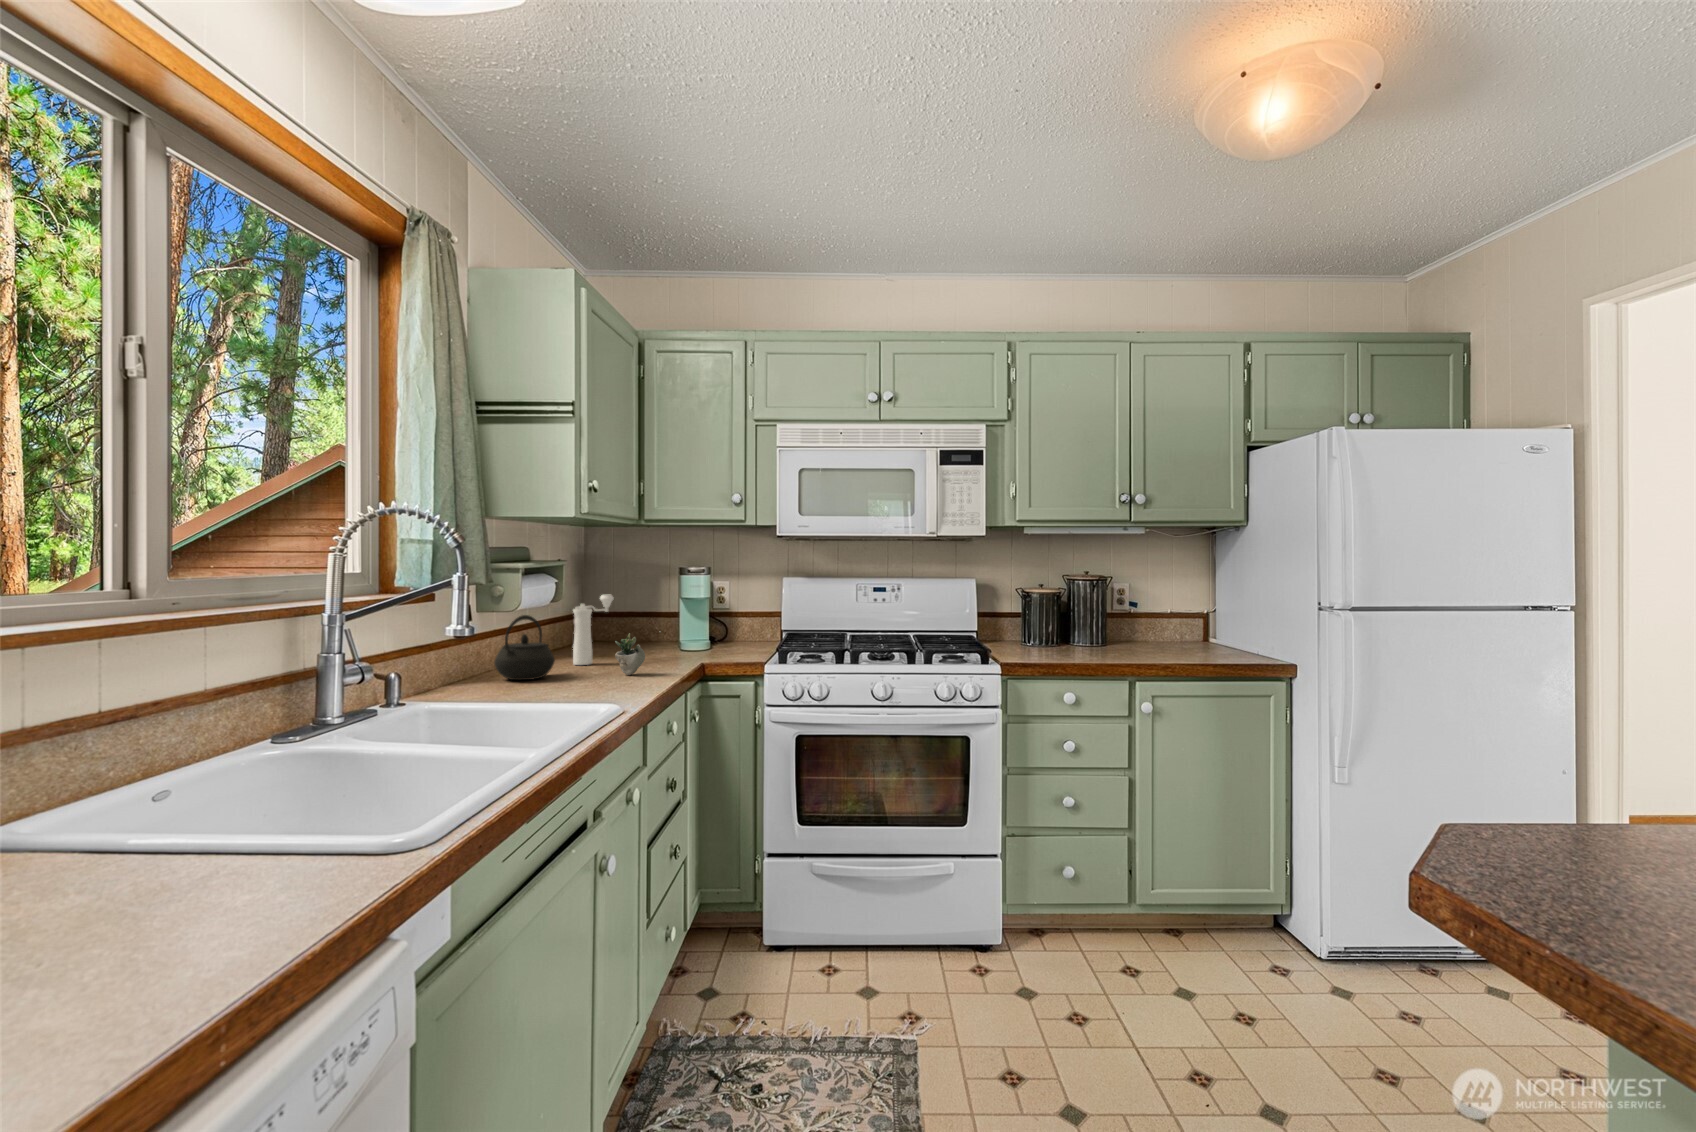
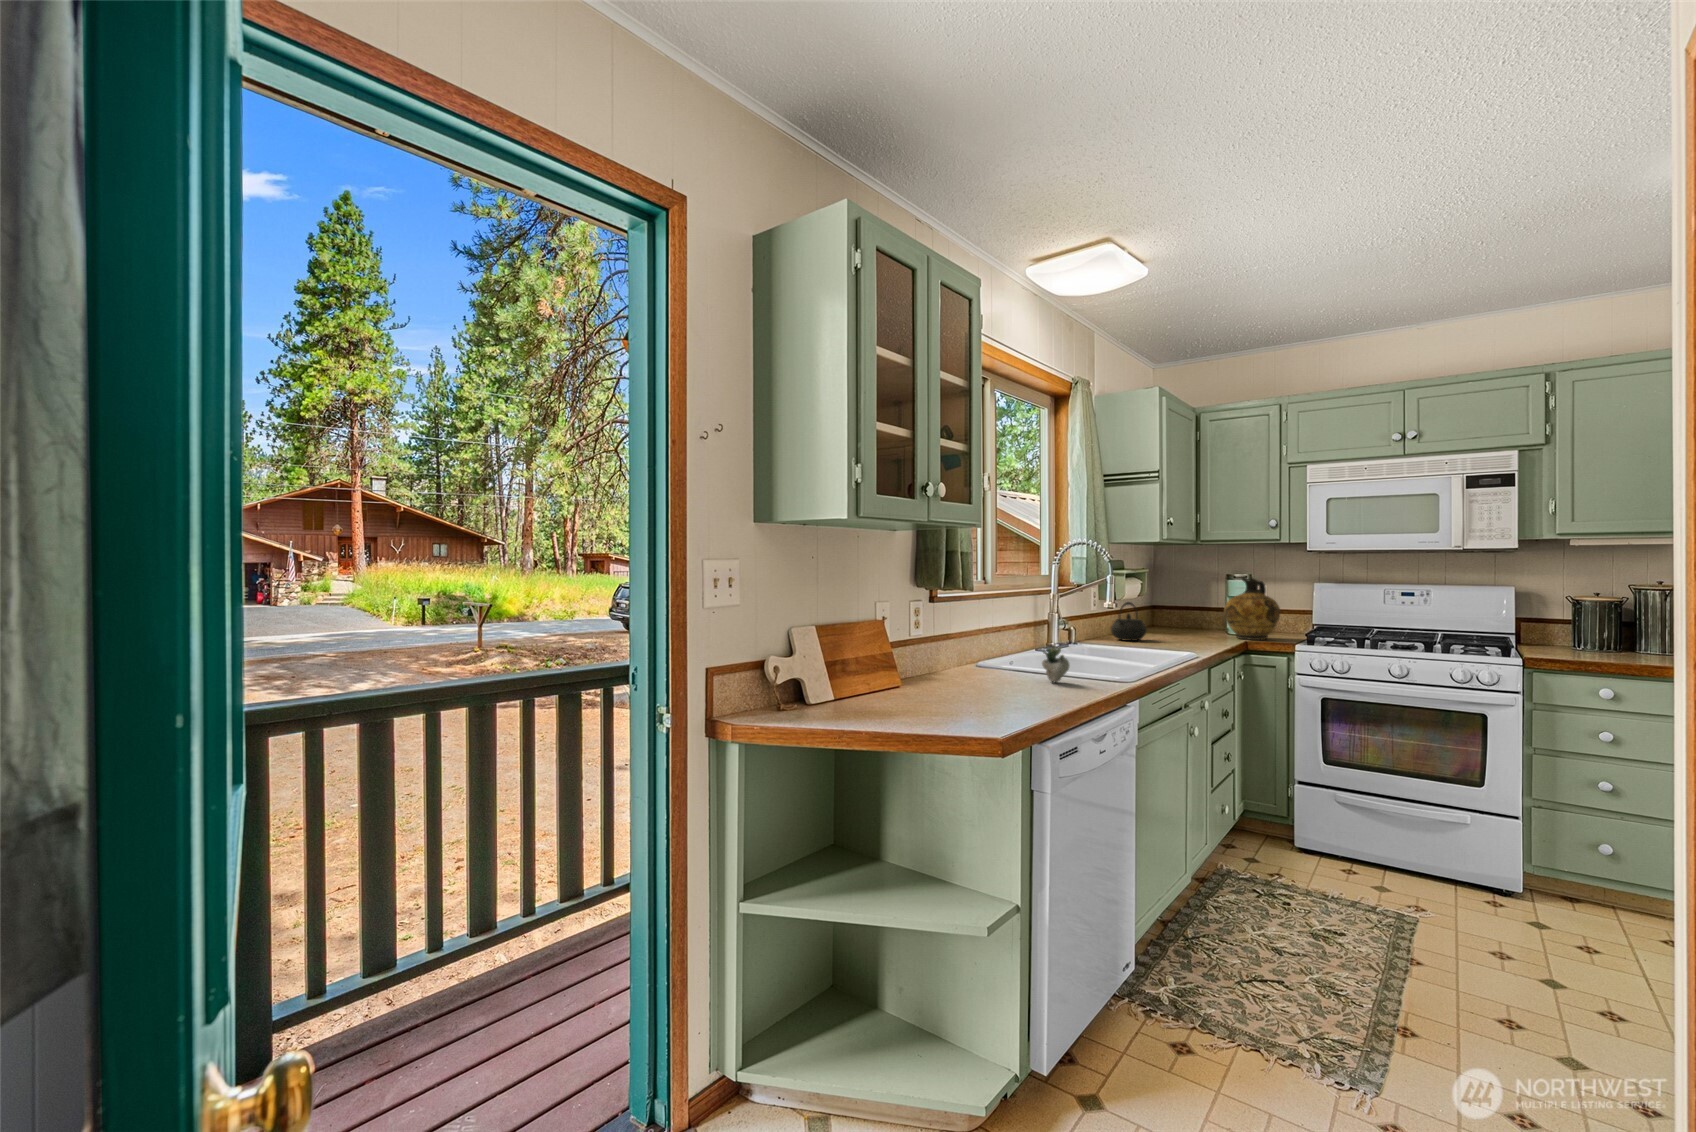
ceramic jug: none [674,571,745,660] -> present [1224,577,1280,640]
pepper mill: present [573,594,613,665] -> none [1153,592,1180,637]
succulent plant: present [615,631,661,675] -> present [1042,644,1070,682]

